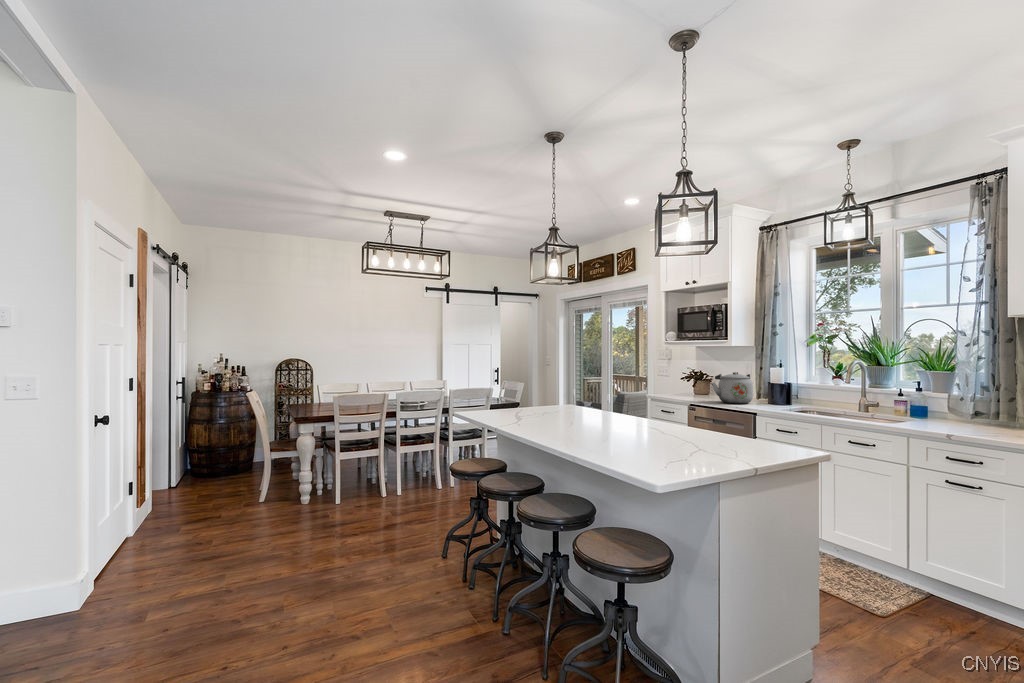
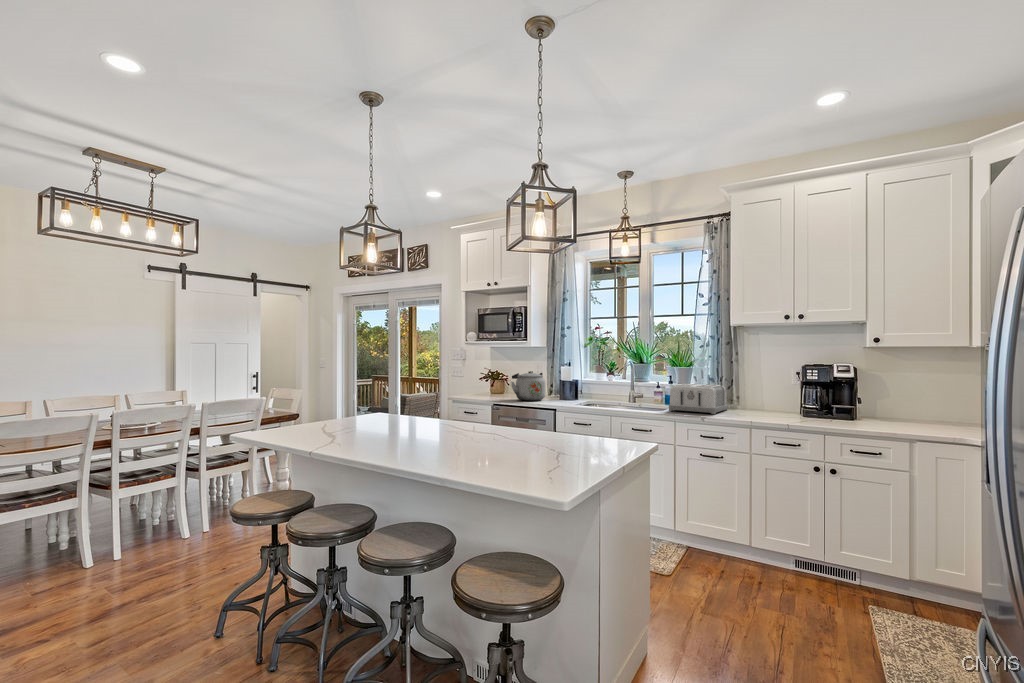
toaster: none [903,392,1003,434] -> present [669,384,727,414]

